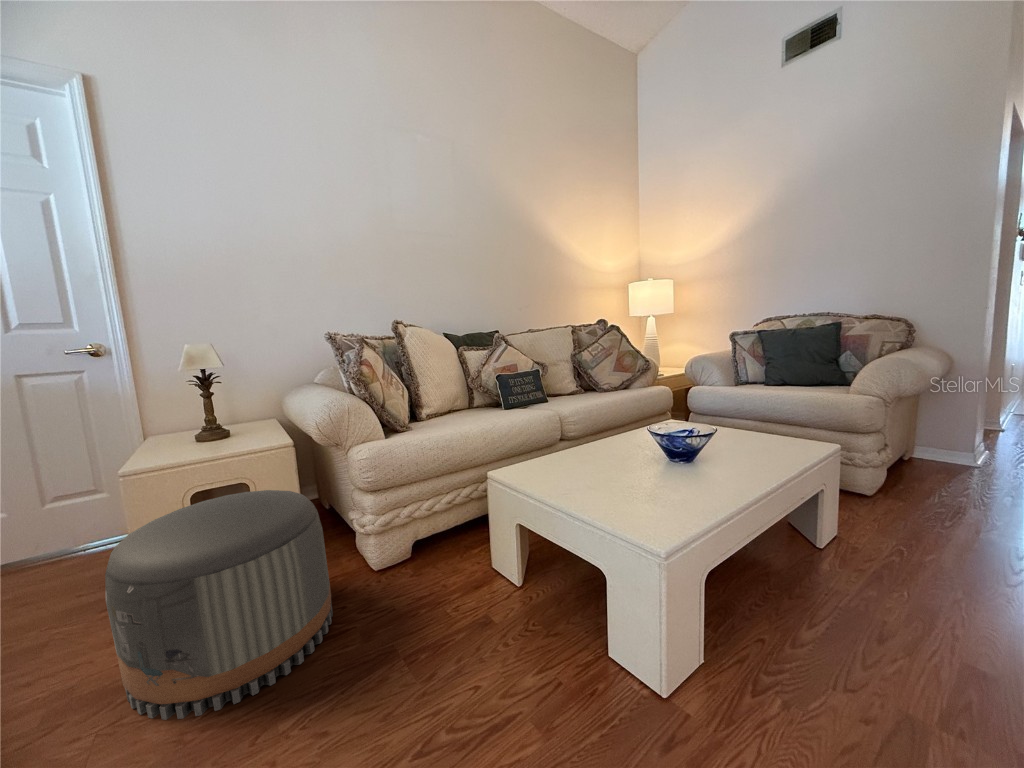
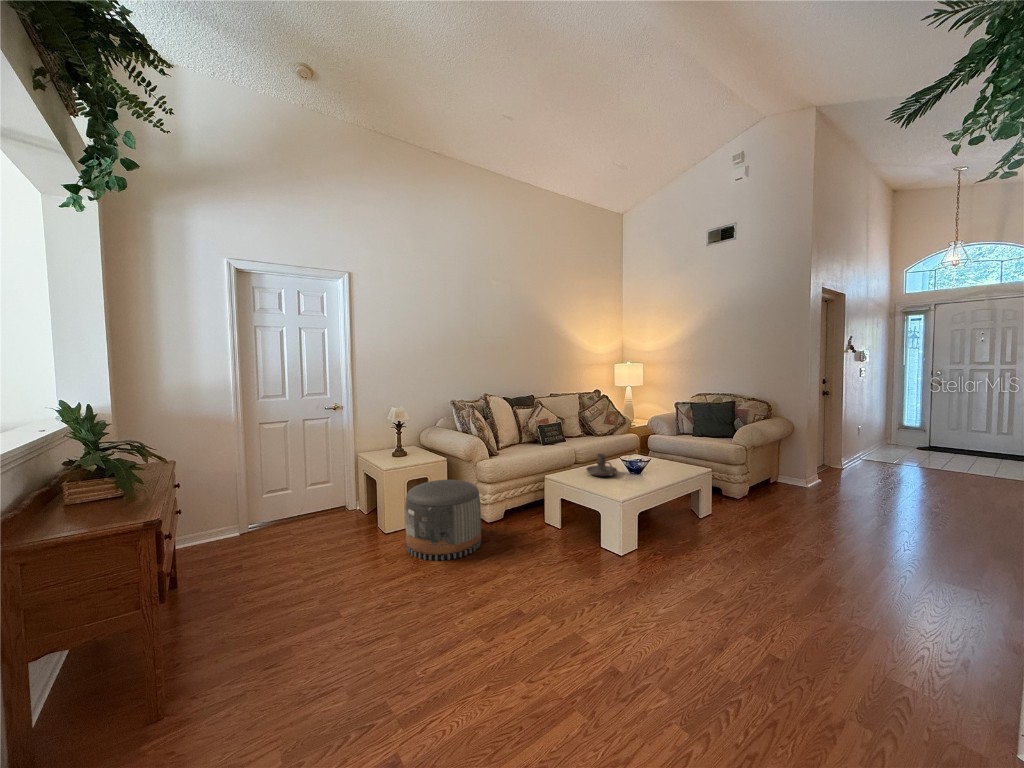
candle holder: none [573,422,640,472] -> present [586,454,617,476]

